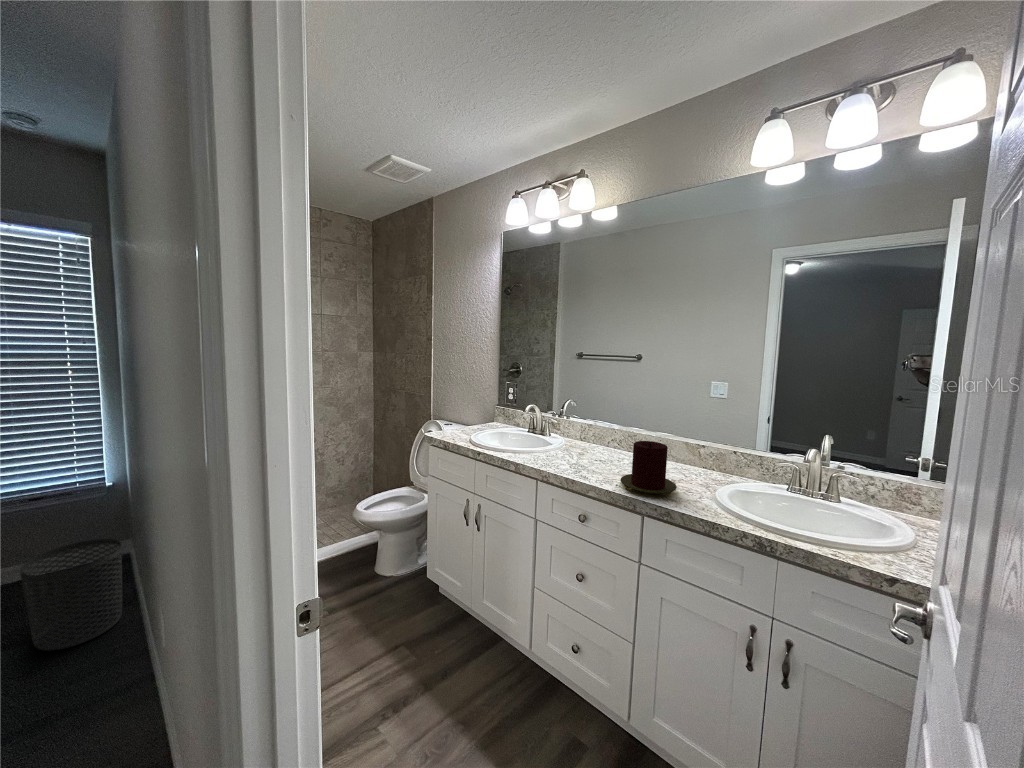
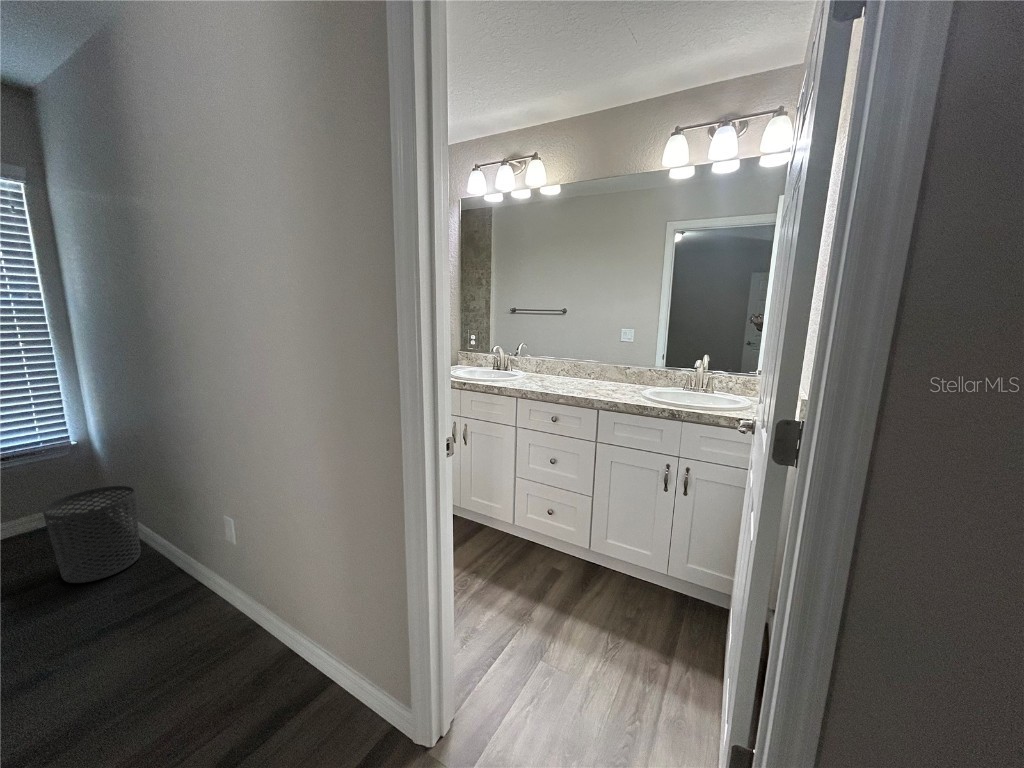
candle: present [620,441,677,494] -> none [579,363,617,397]

